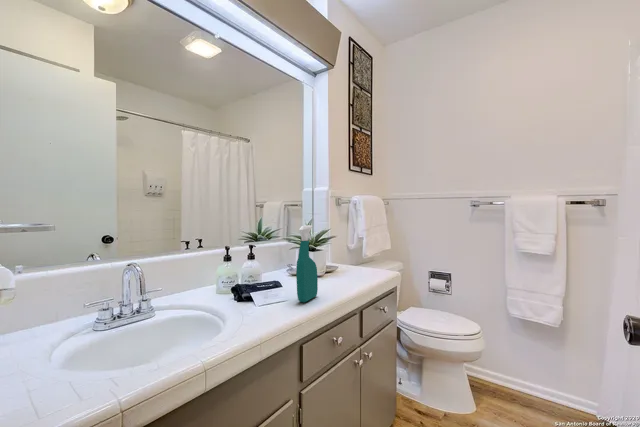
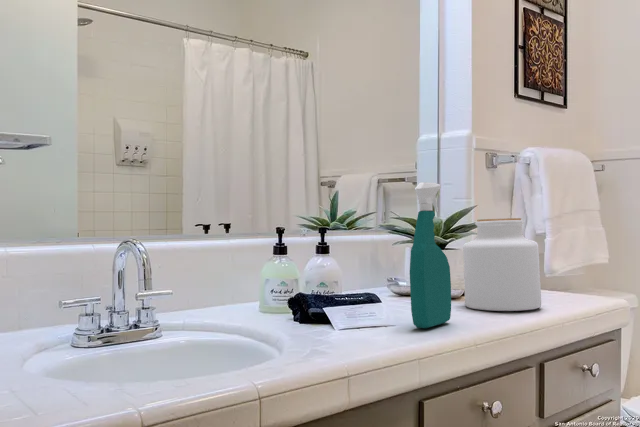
jar: none [324,238,361,285] -> present [463,218,541,311]

